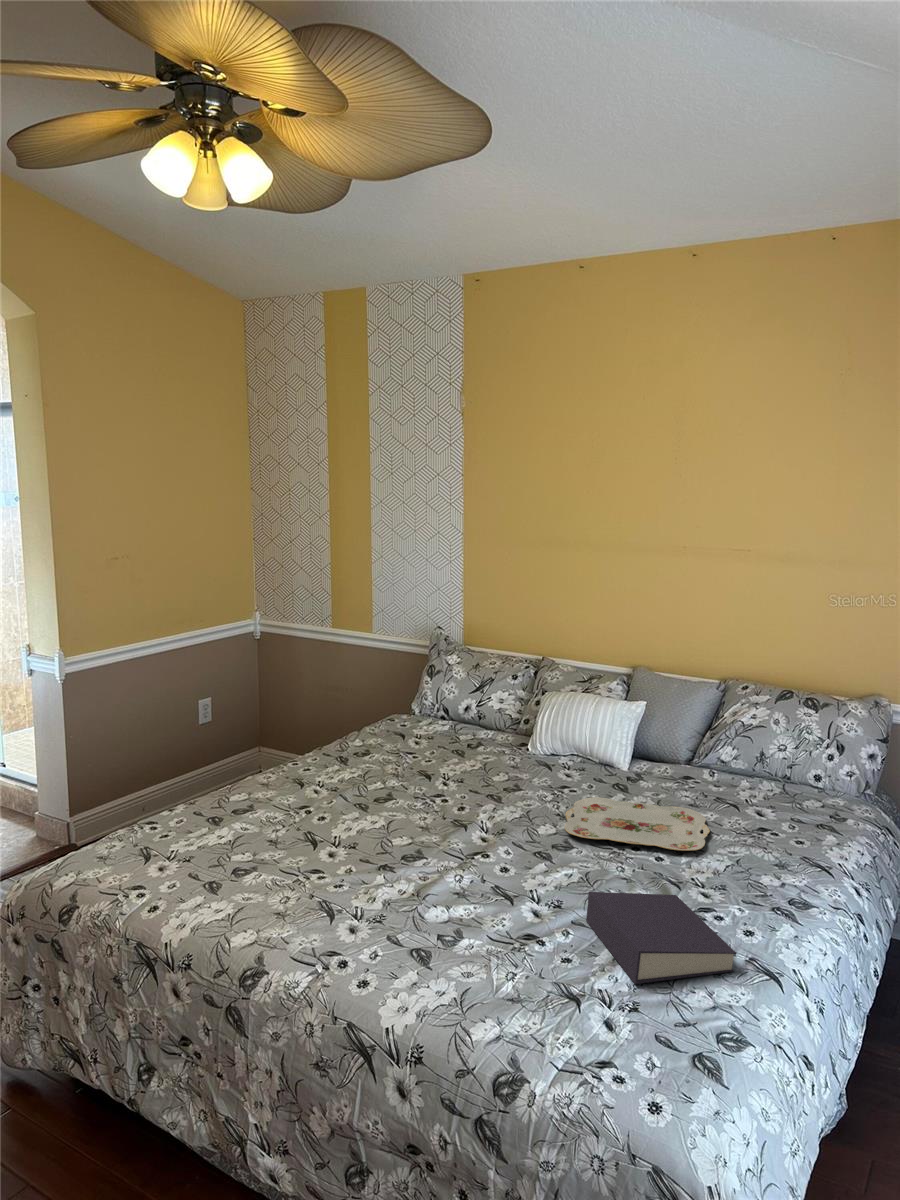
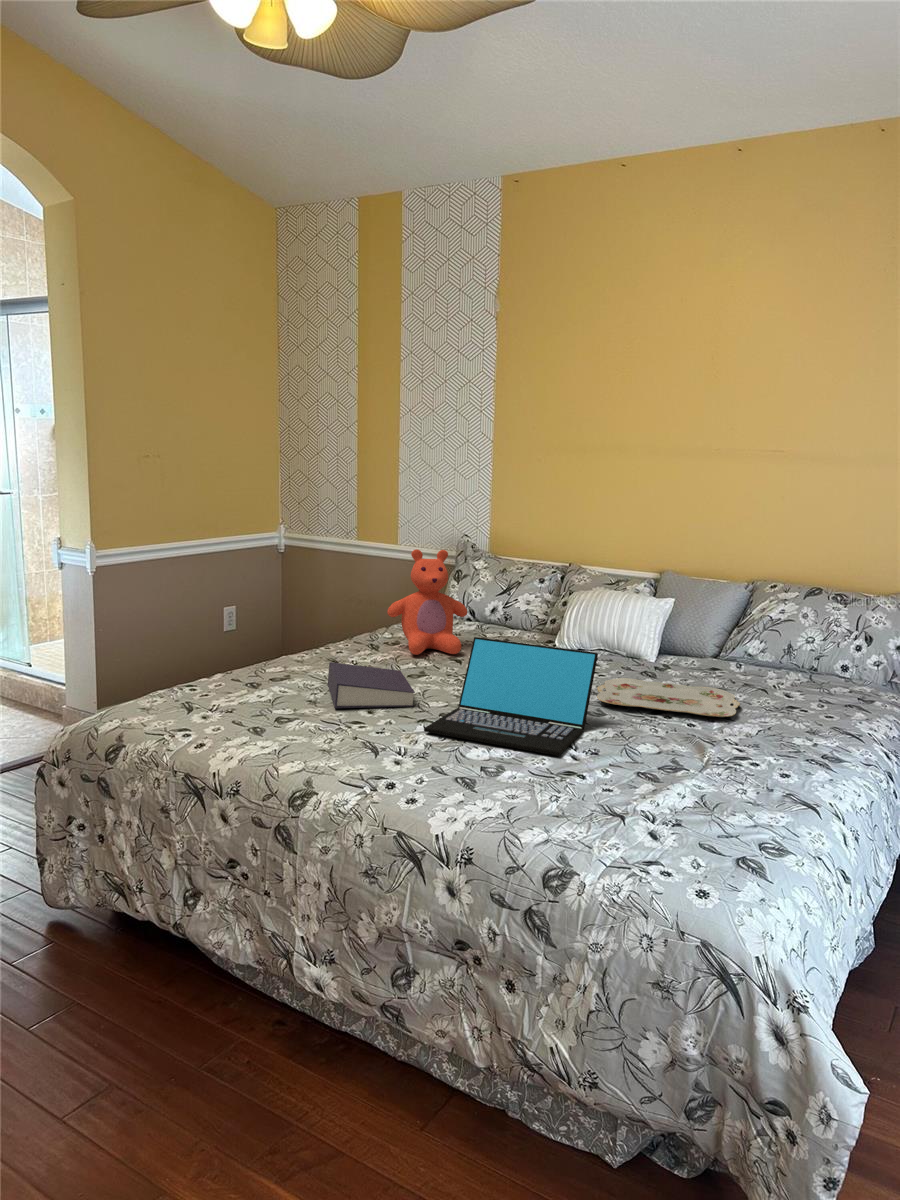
teddy bear: none [355,658,437,770] -> present [387,549,467,655]
laptop: none [384,772,561,914] -> present [424,637,598,756]
book: present [586,892,736,984] -> present [328,662,415,708]

